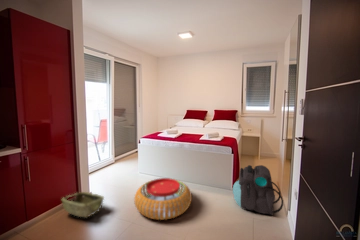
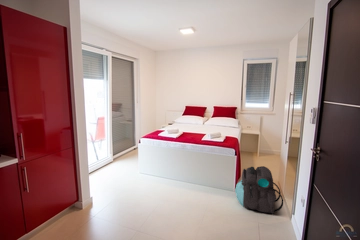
pouf: present [134,178,192,220] -> none [141,179,196,221]
woven basket: present [62,192,104,217] -> none [69,194,111,220]

